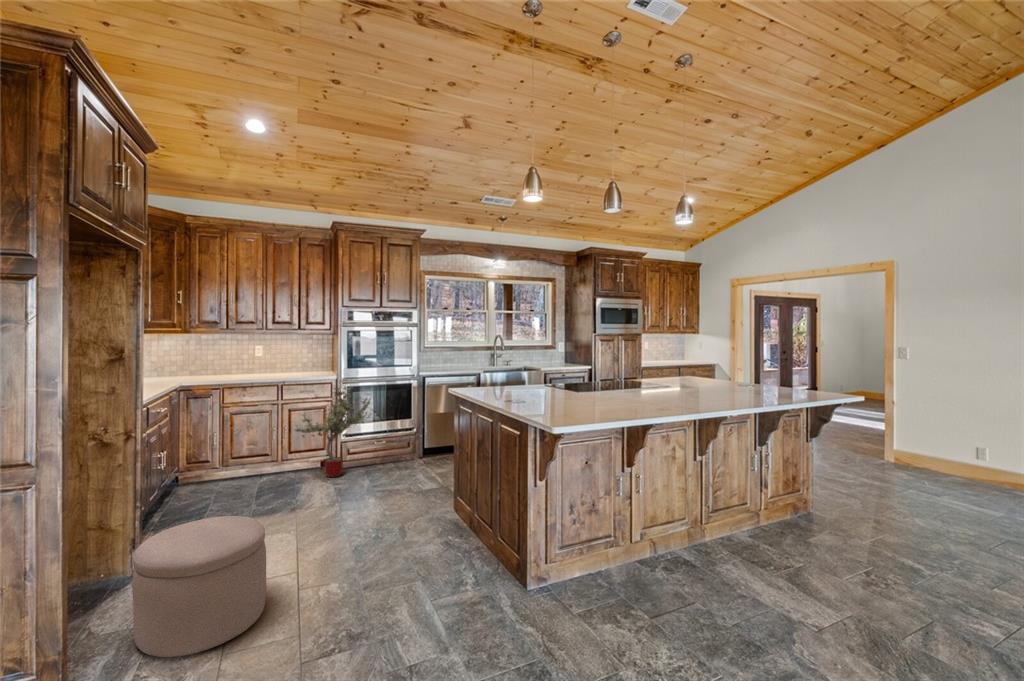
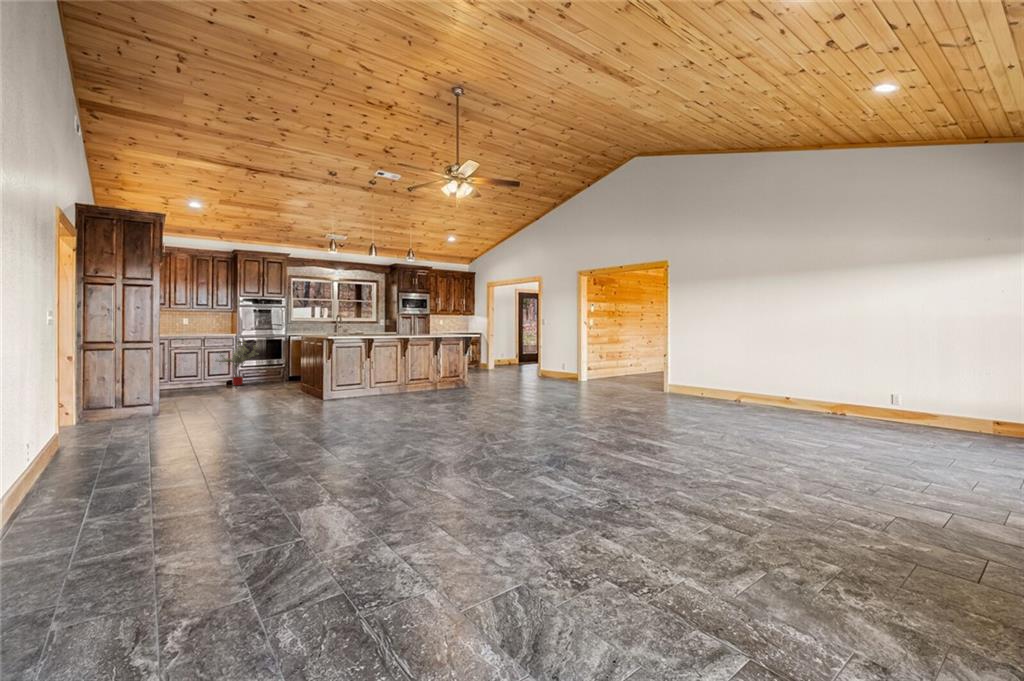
ottoman: present [132,516,266,657] -> none [177,374,223,409]

